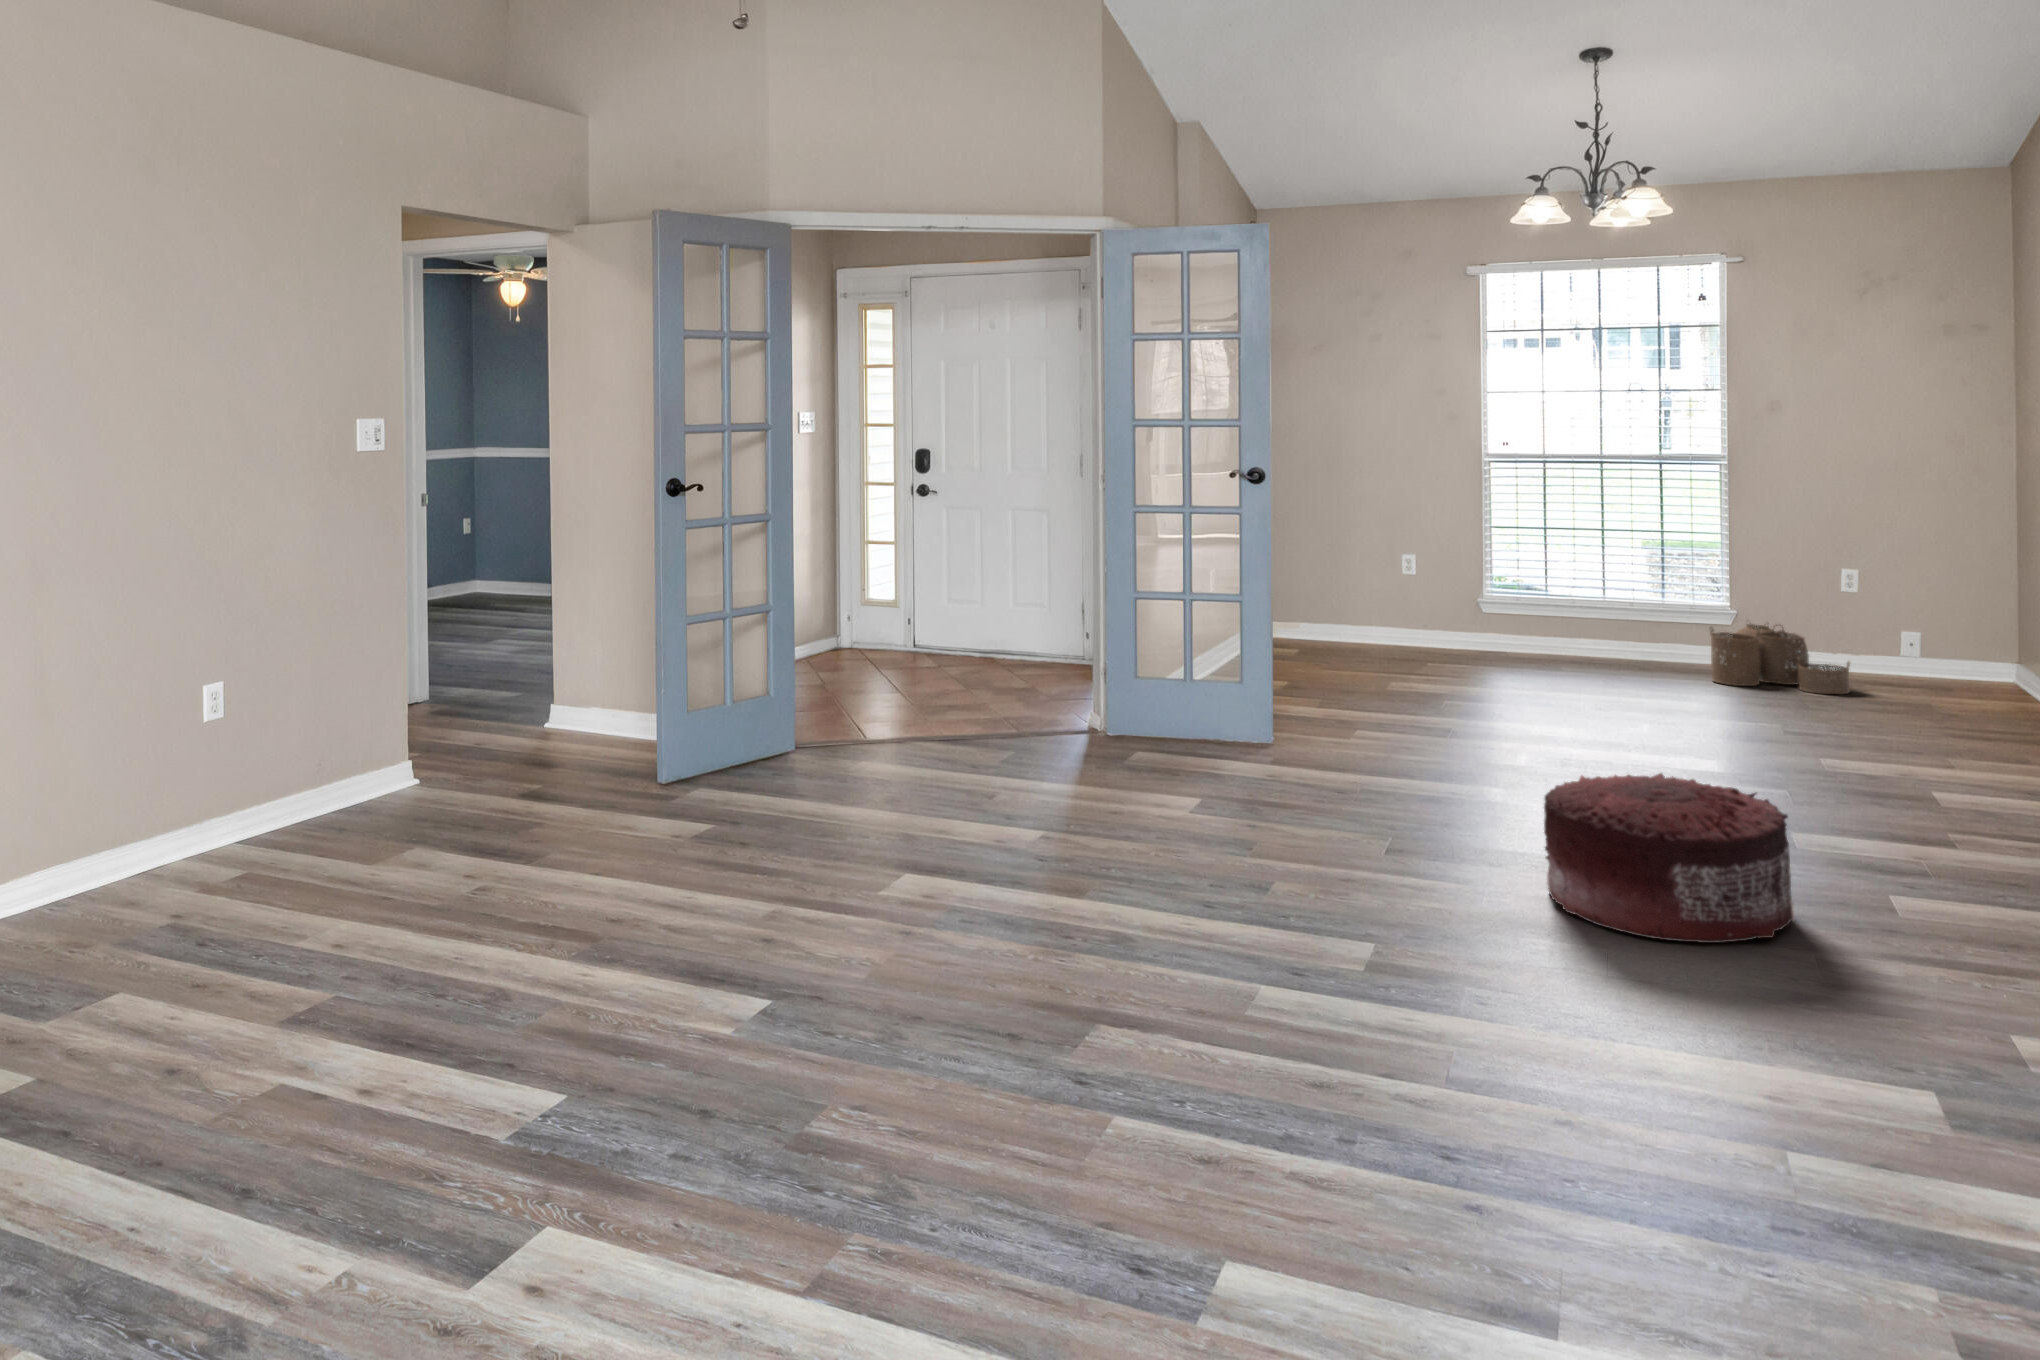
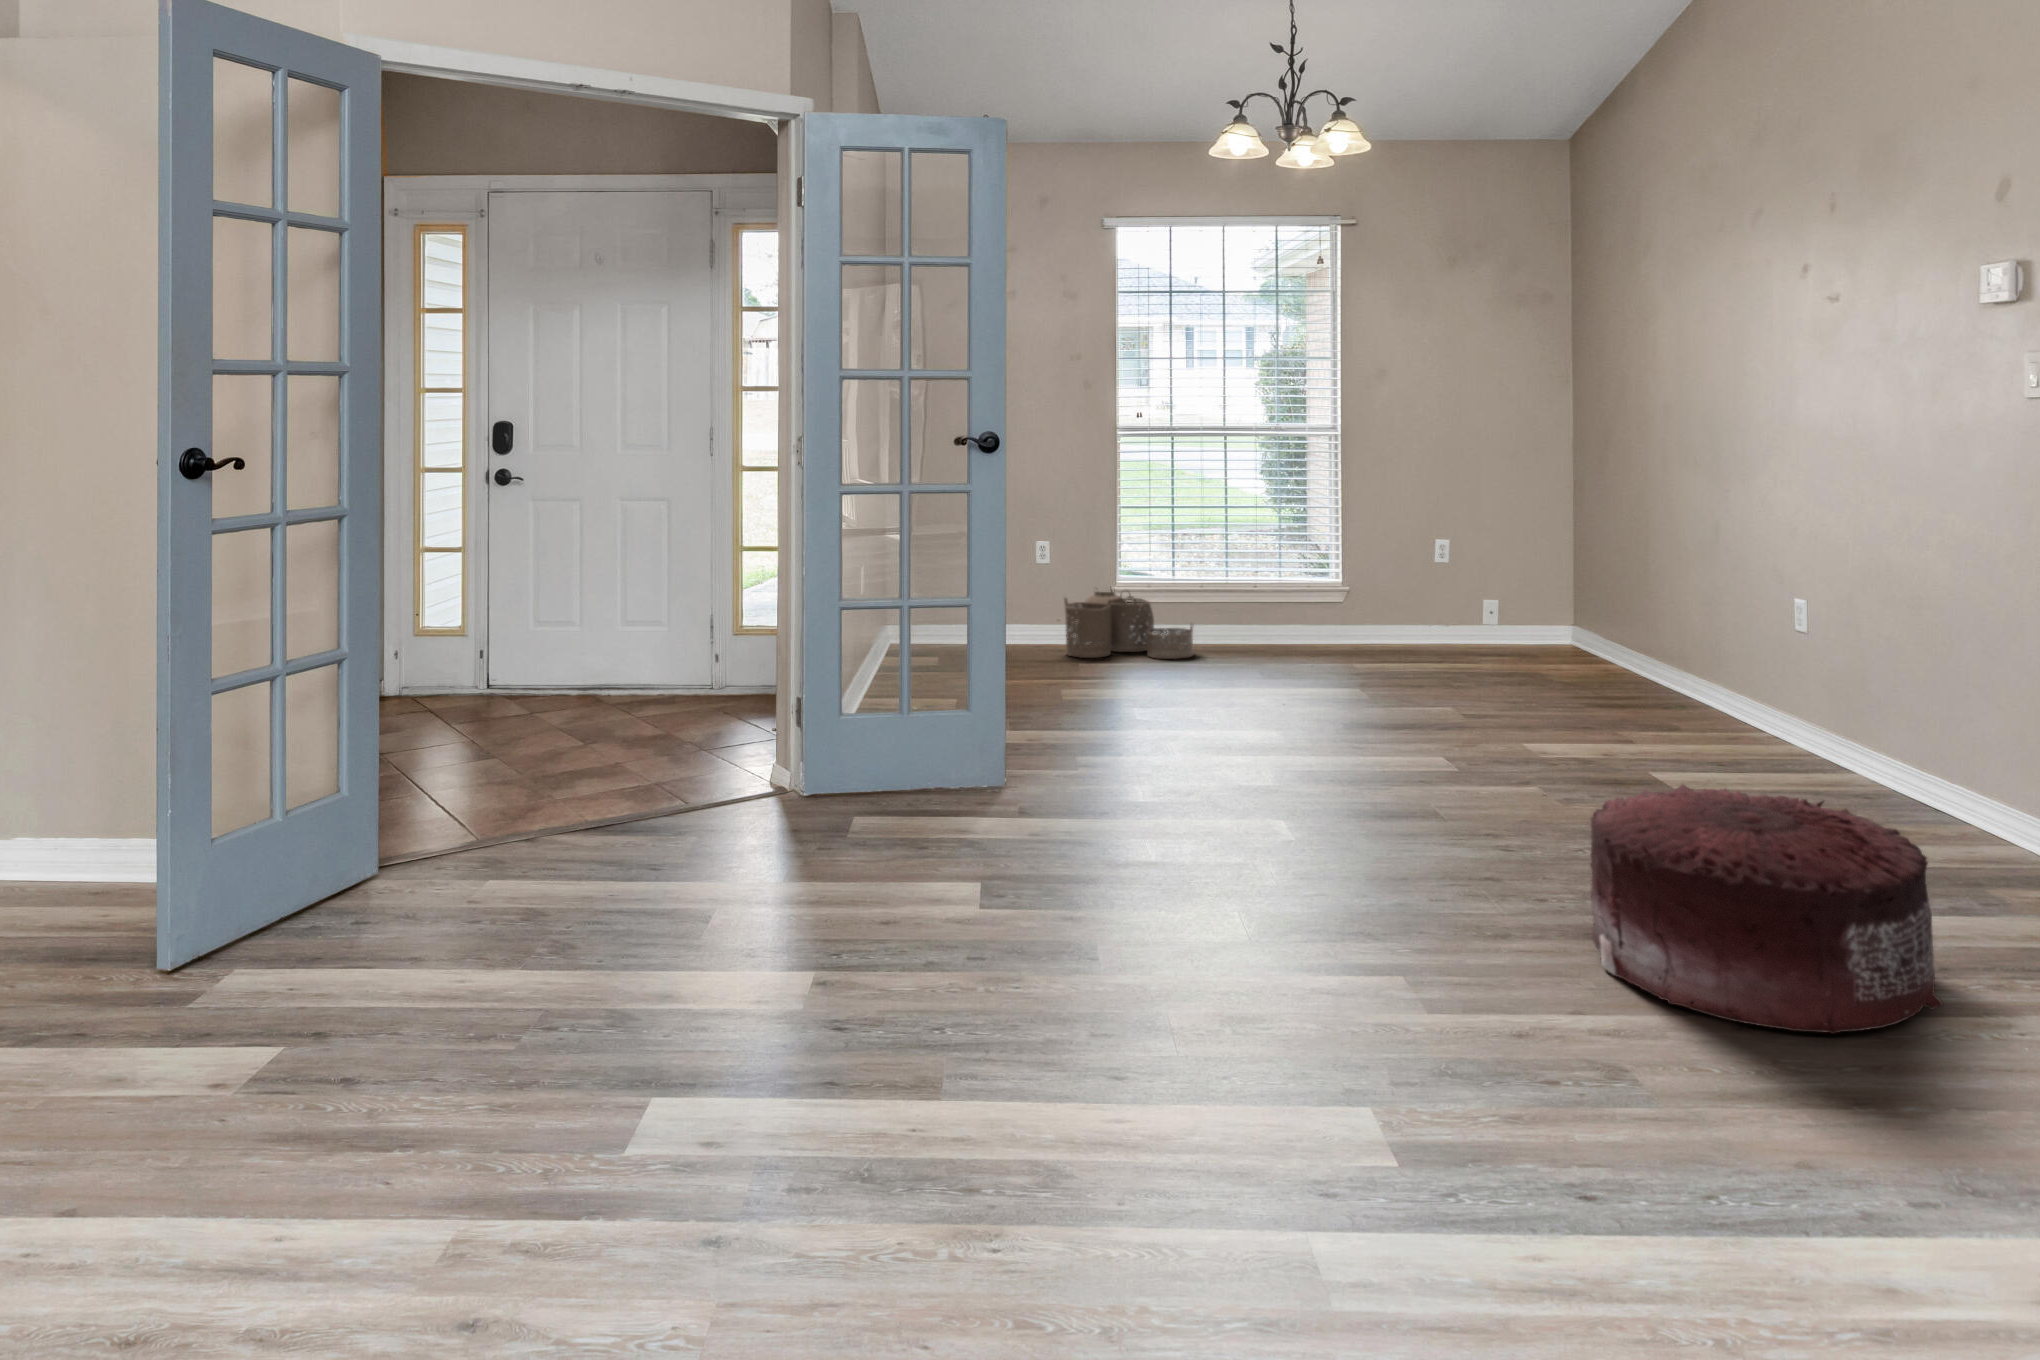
woven basket: present [1710,624,1850,694] -> present [1065,588,1193,659]

